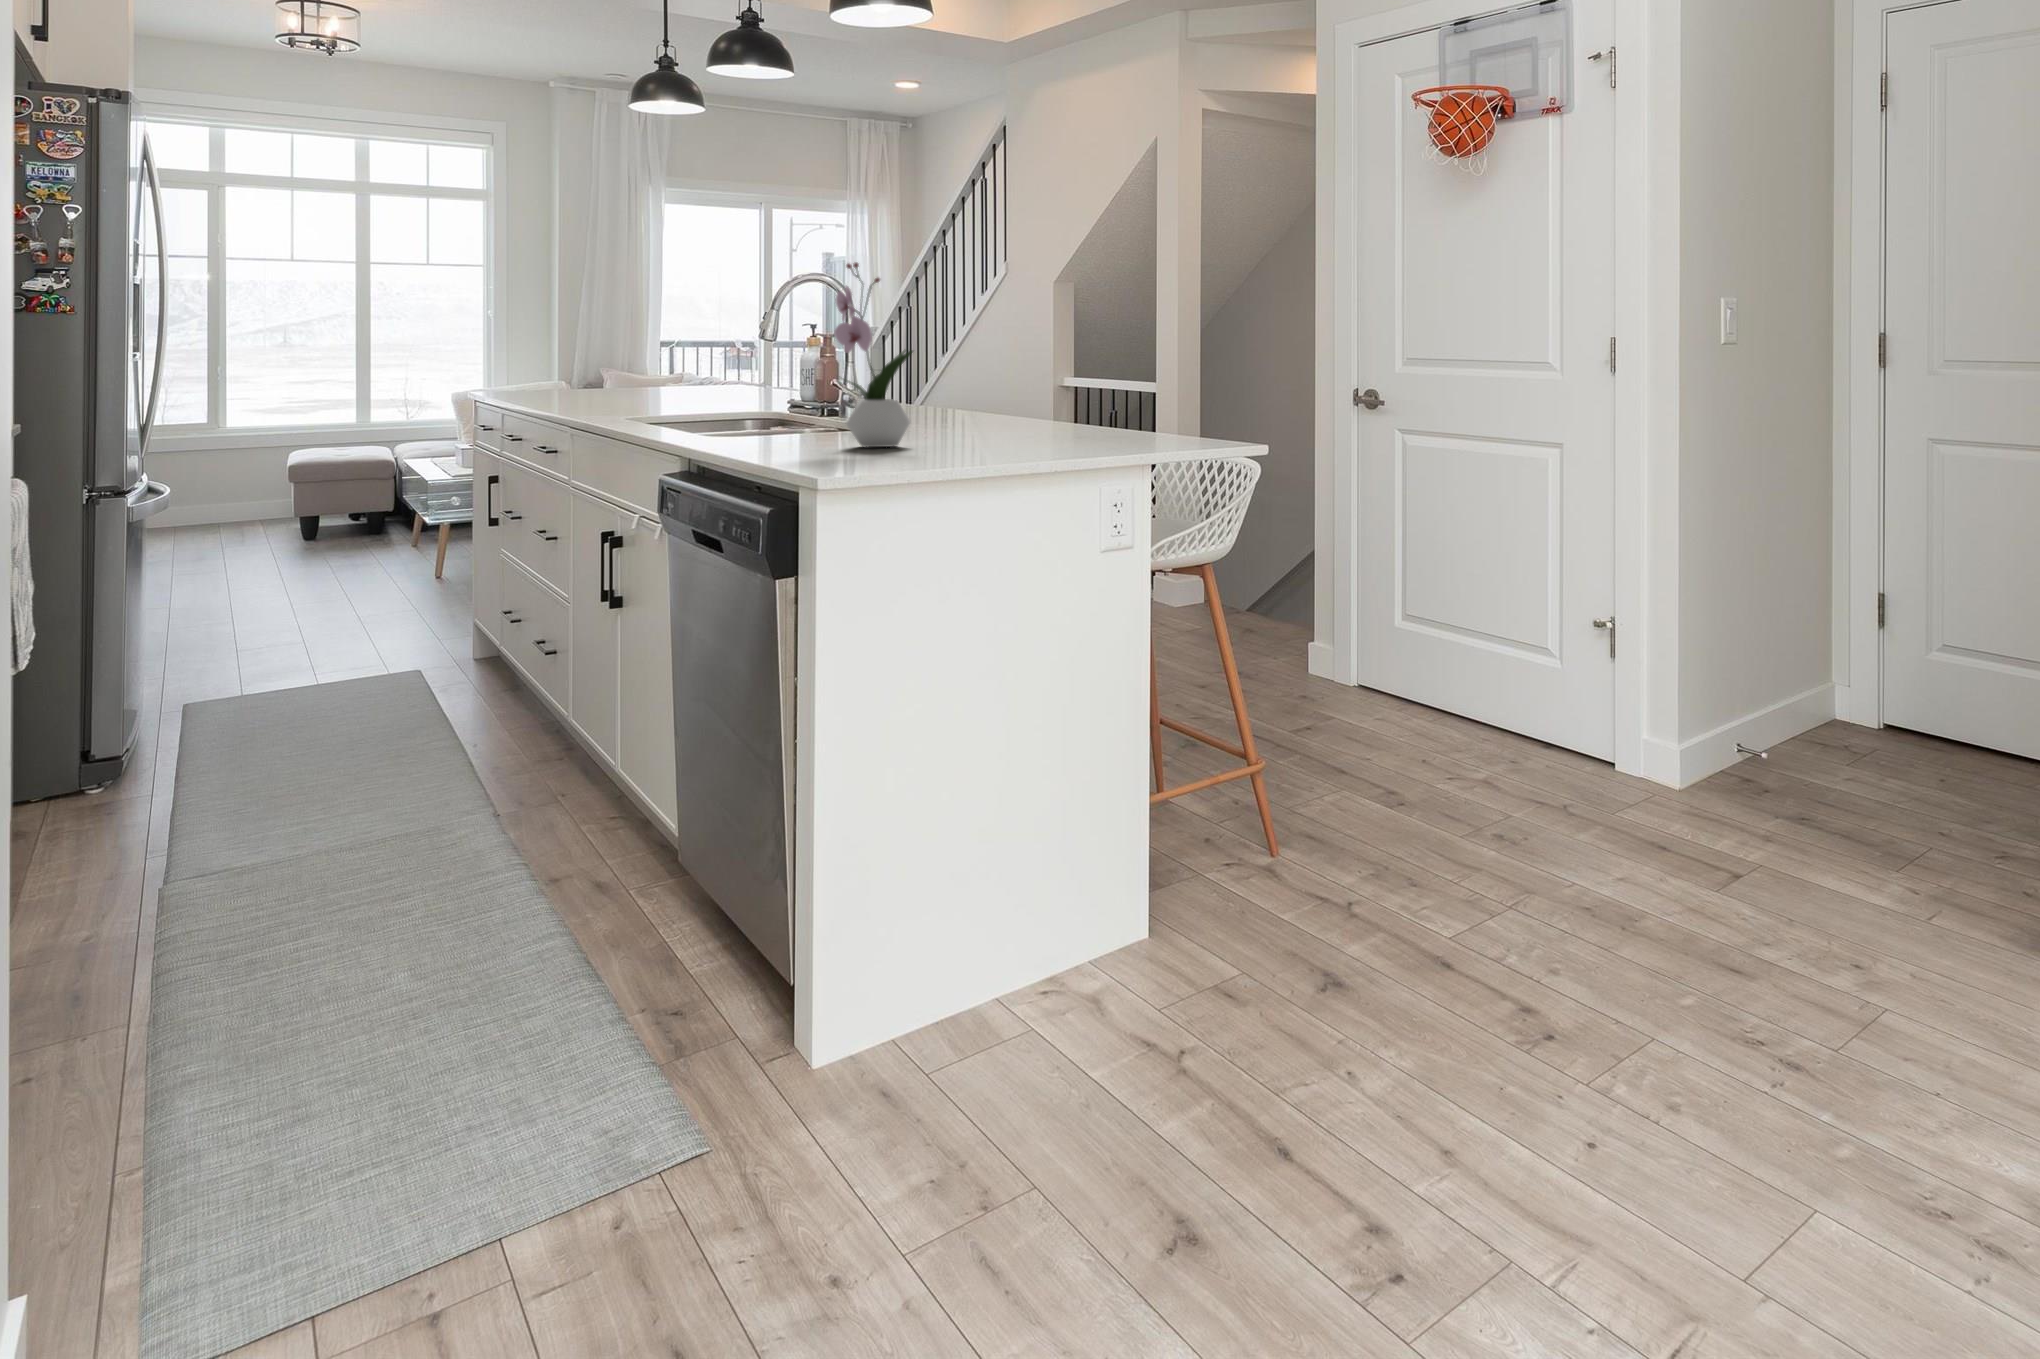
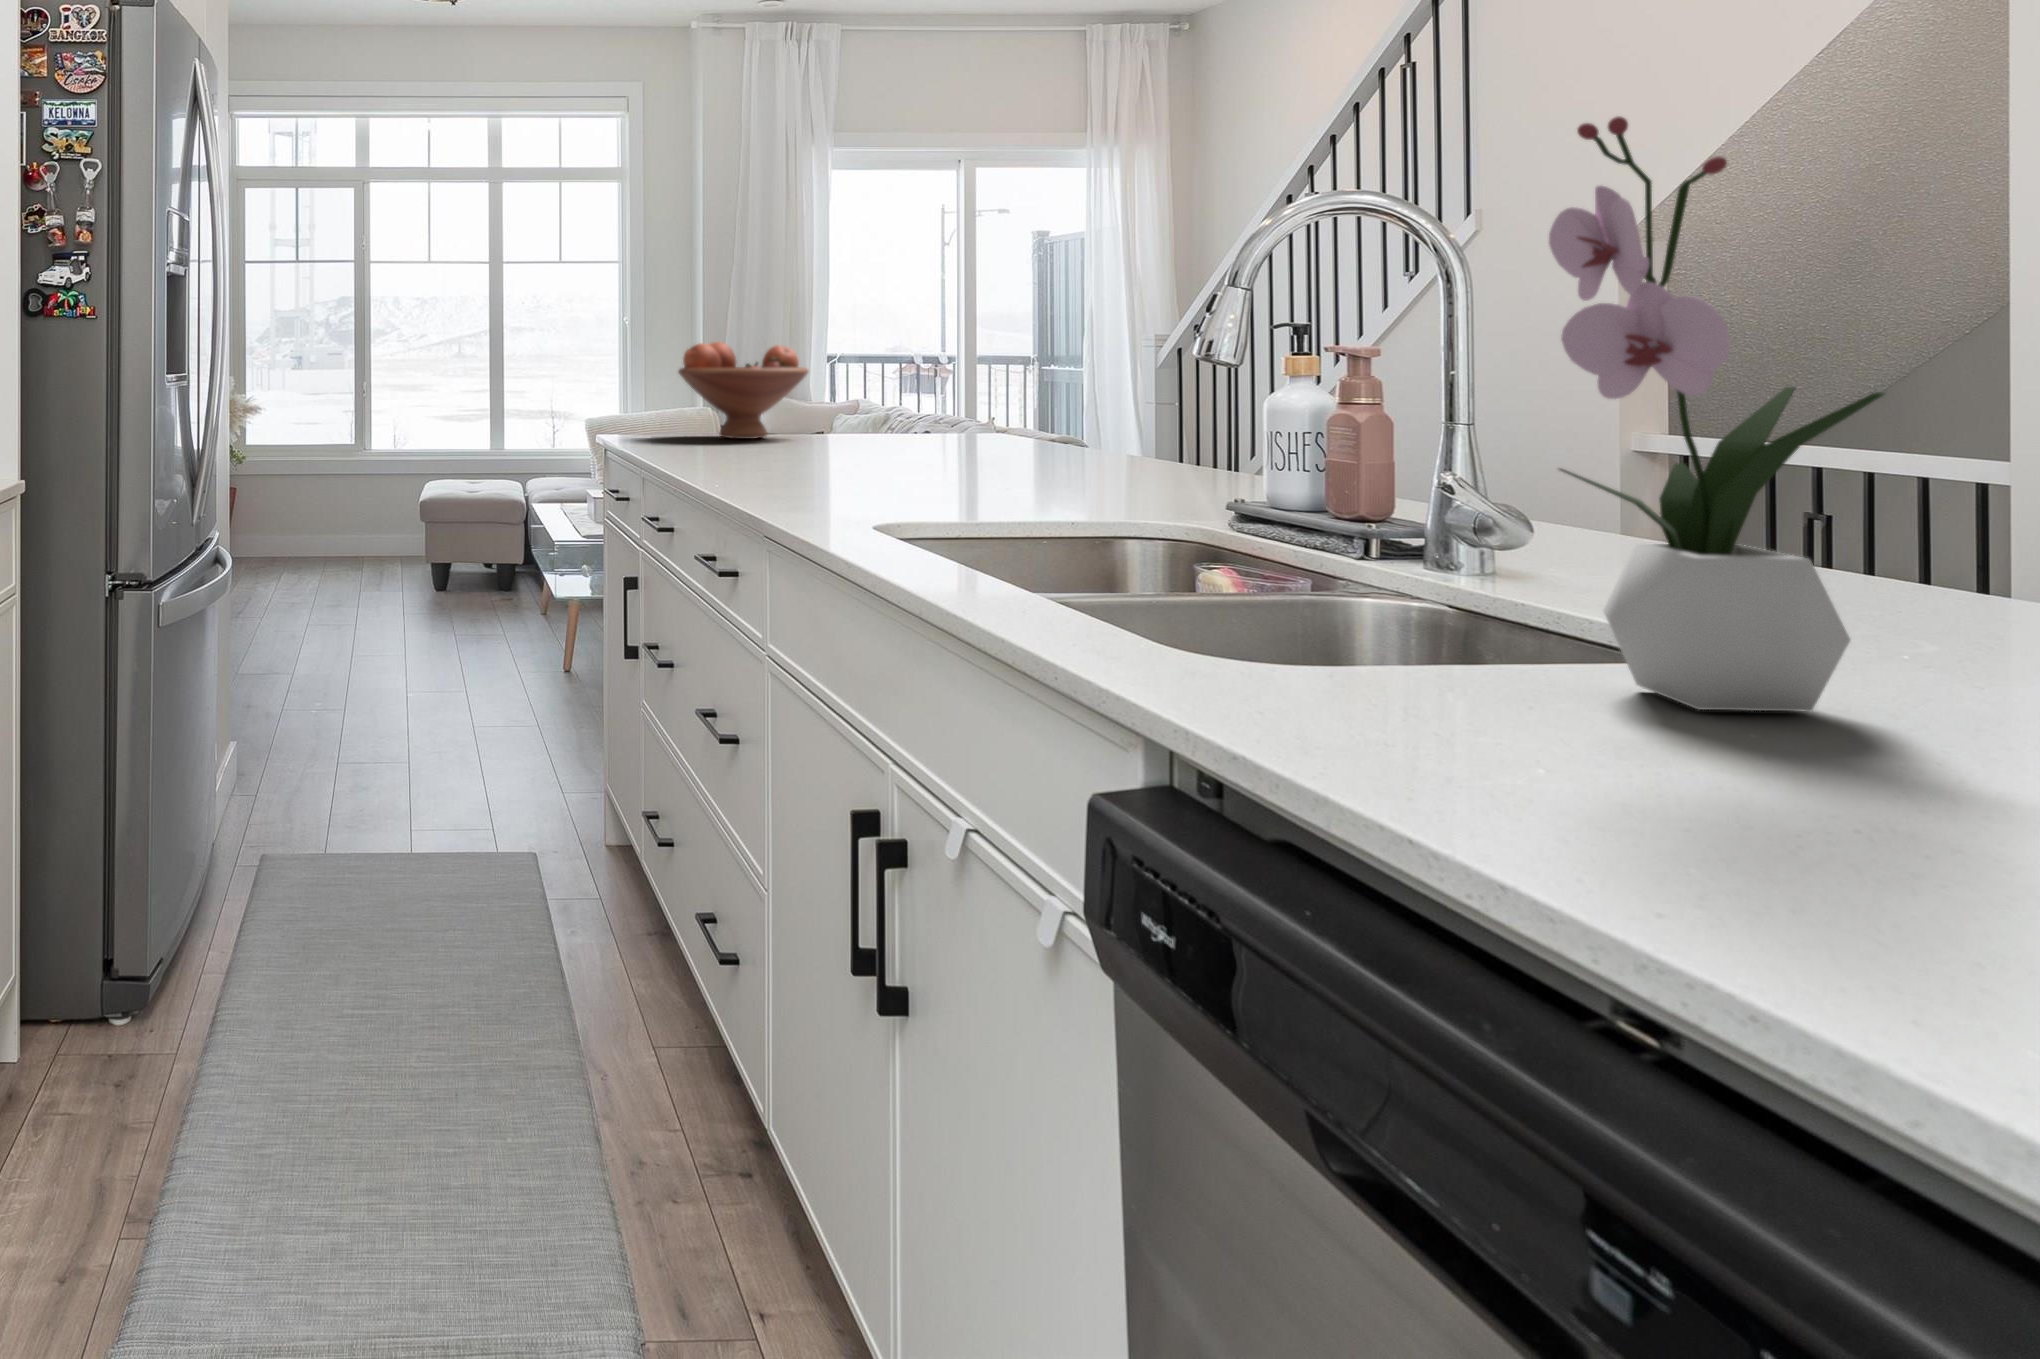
fruit bowl: none [529,332,625,396] -> present [678,342,808,439]

